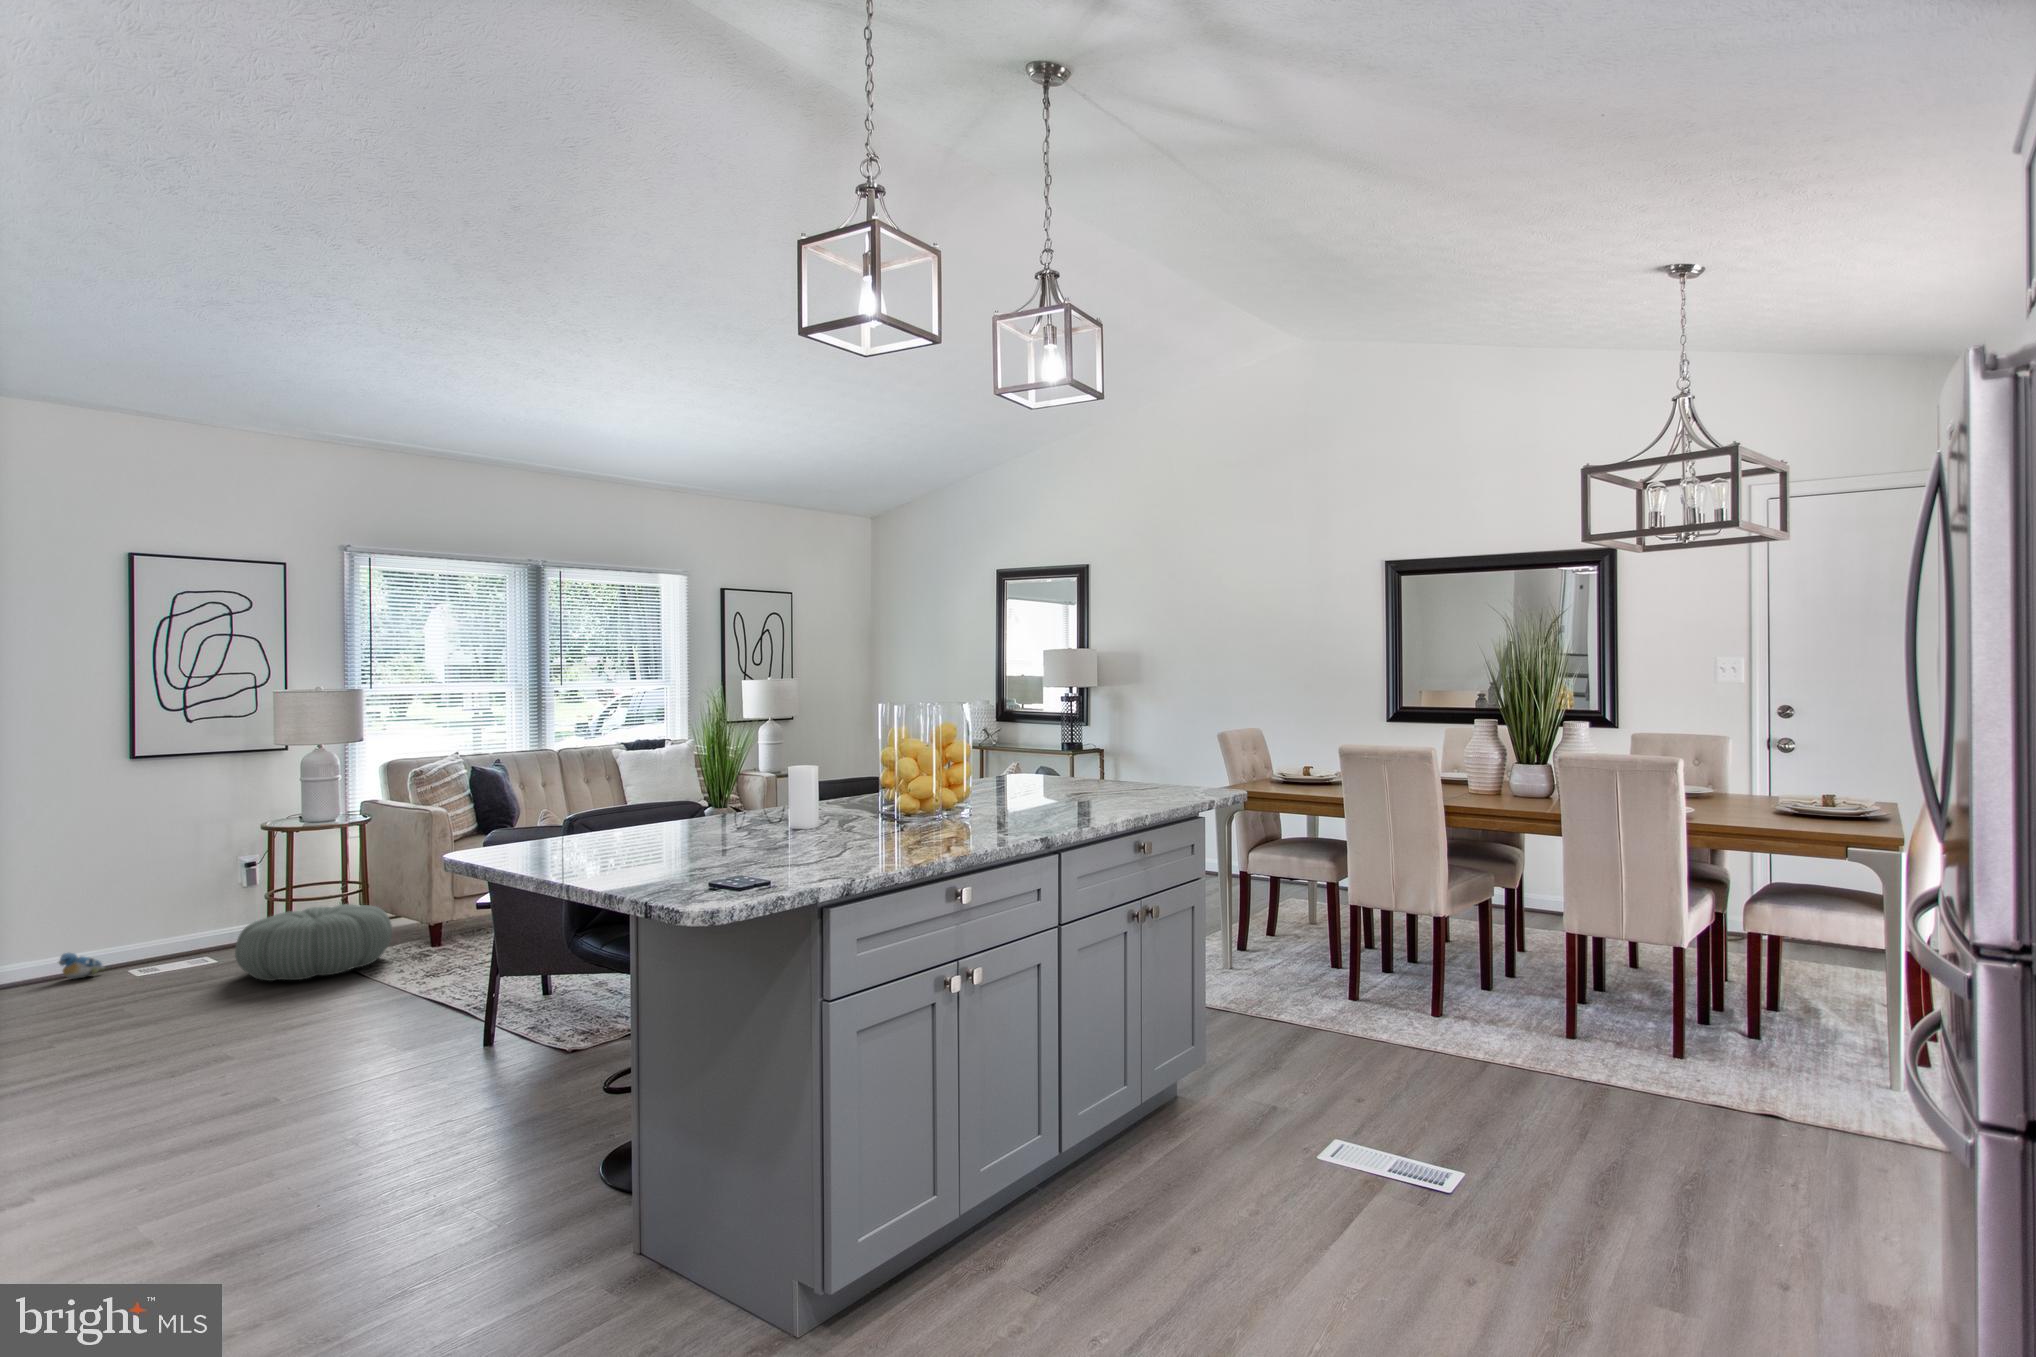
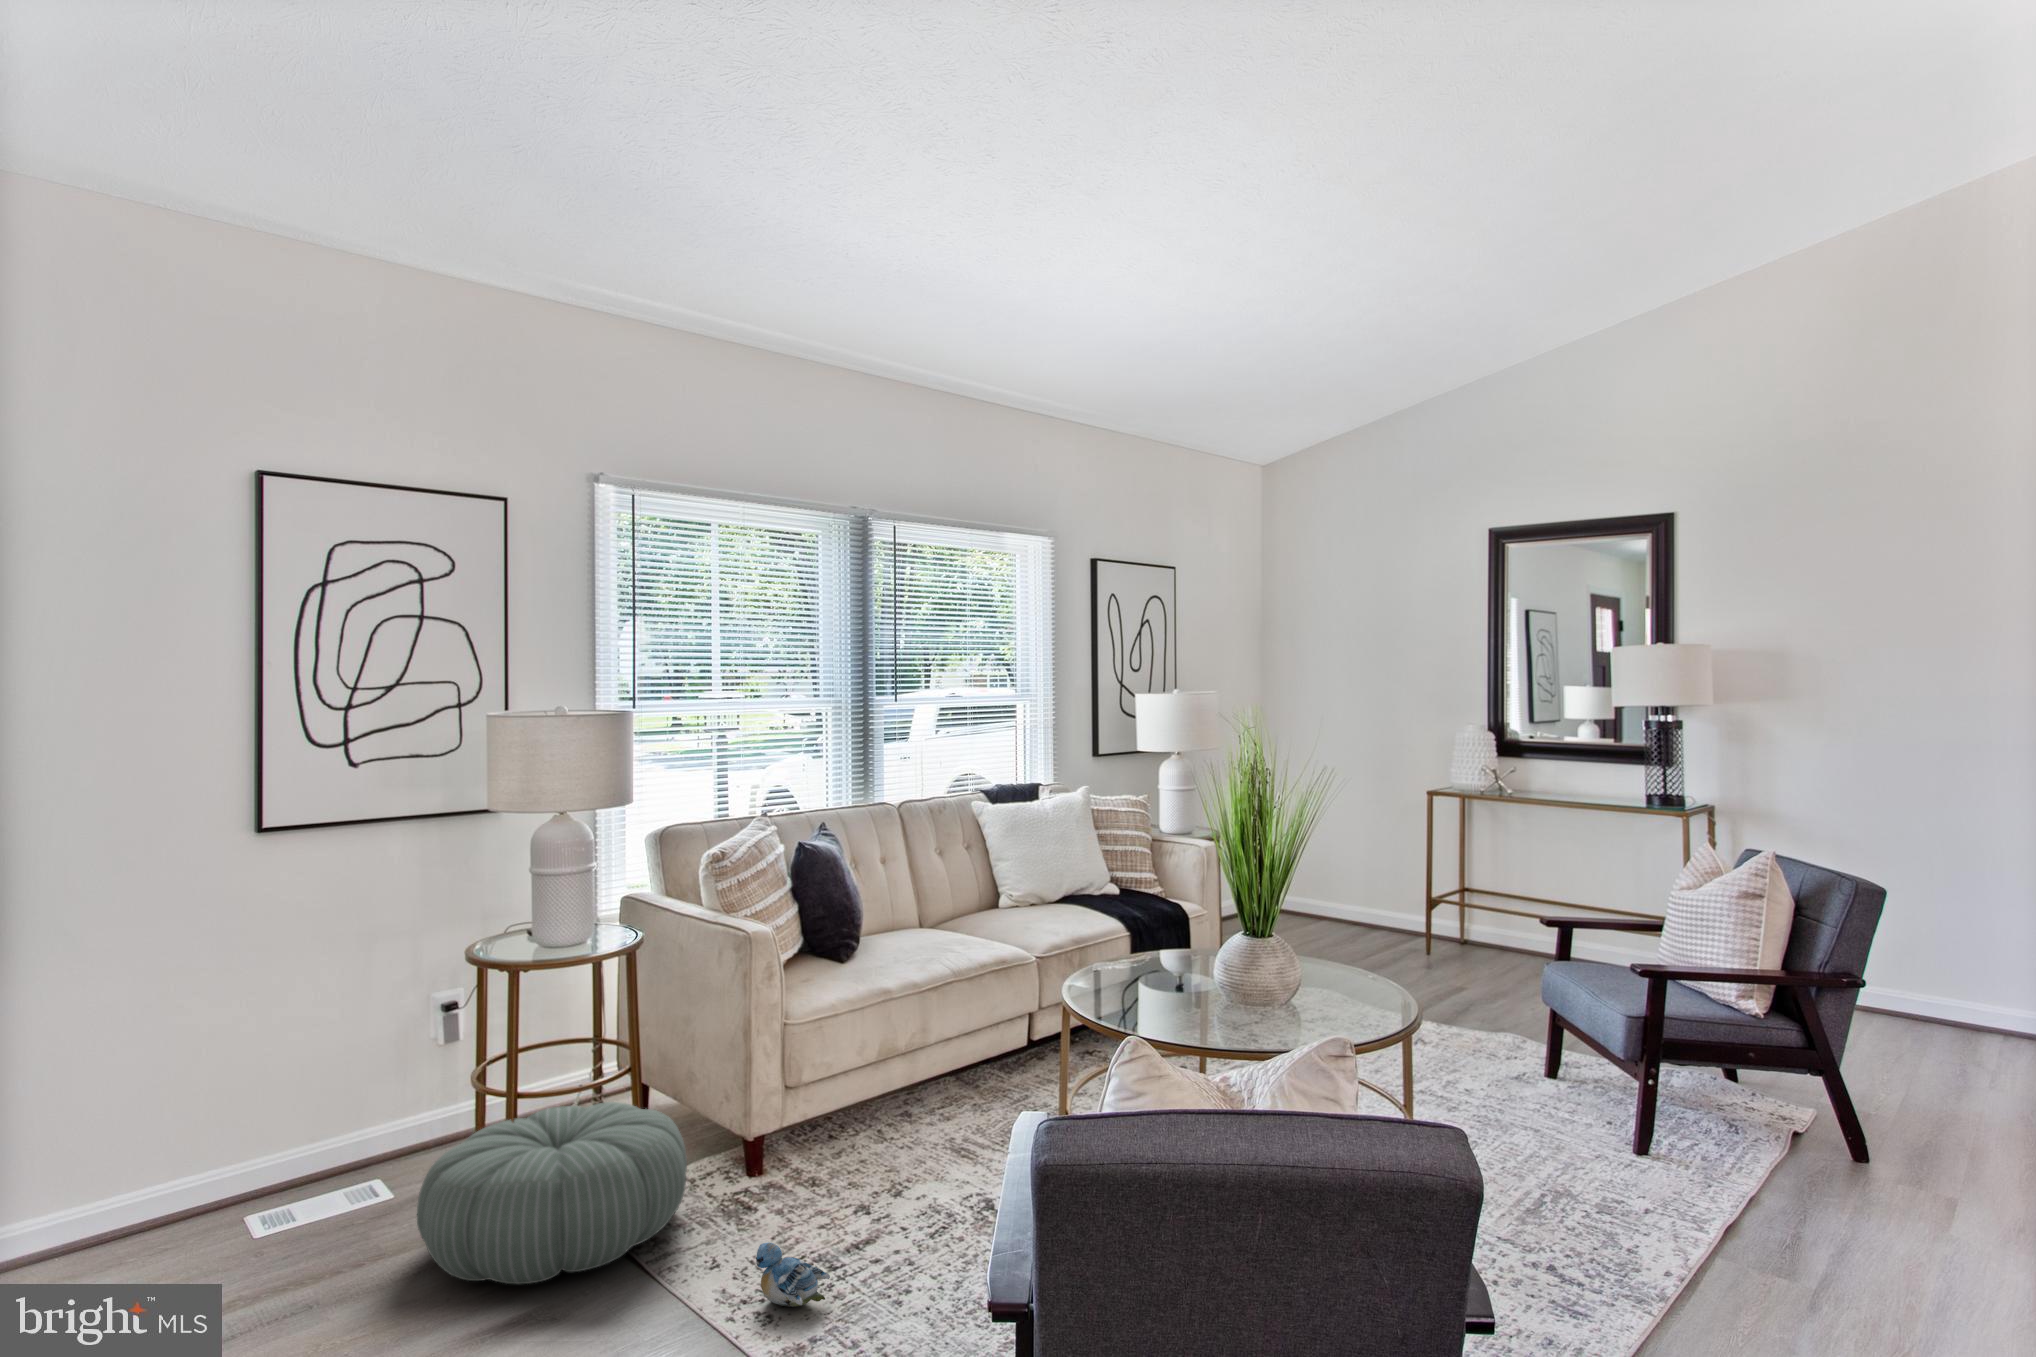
plush toy: present [59,953,106,979] -> present [756,1242,830,1307]

